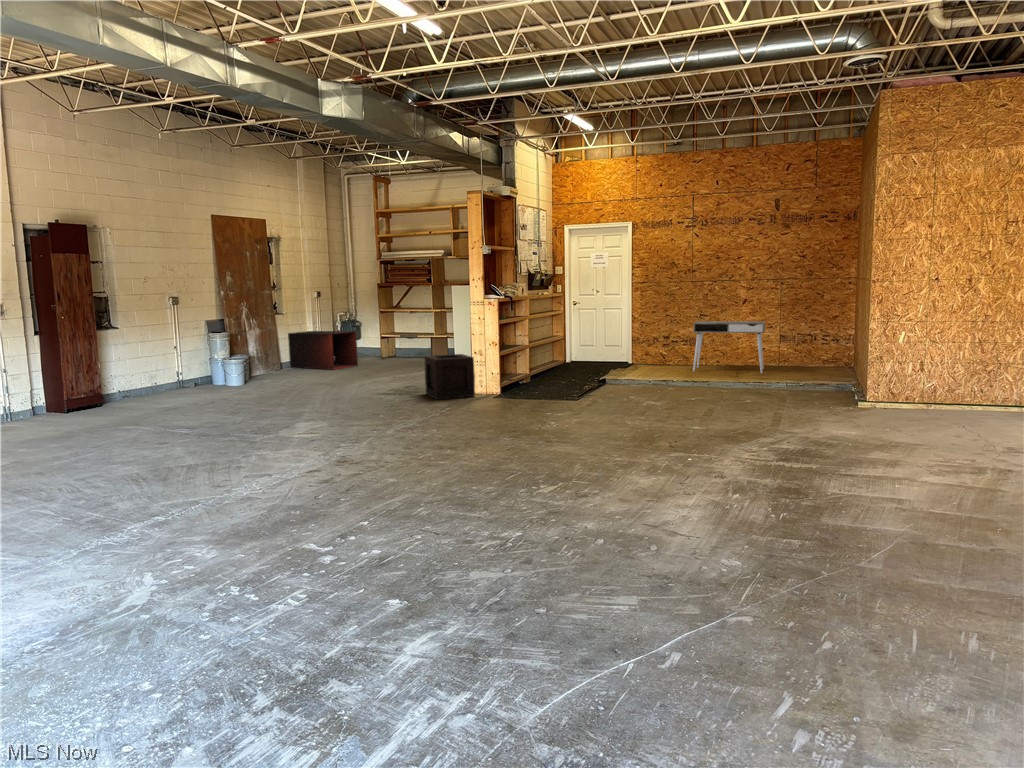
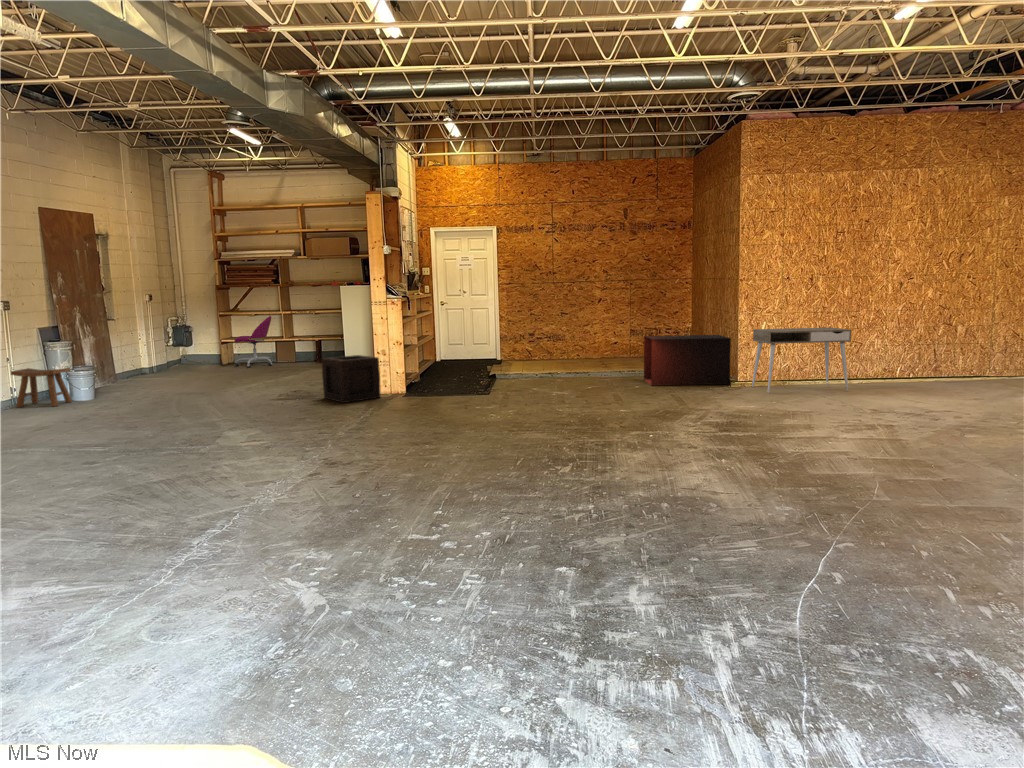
office chair: none [391,312,426,360] -> present [234,316,273,367]
desk: present [693,321,765,373] -> present [752,327,851,393]
storage cabinet: present [288,331,358,370] -> present [644,335,731,386]
stool: none [189,356,235,389] -> present [11,368,72,407]

